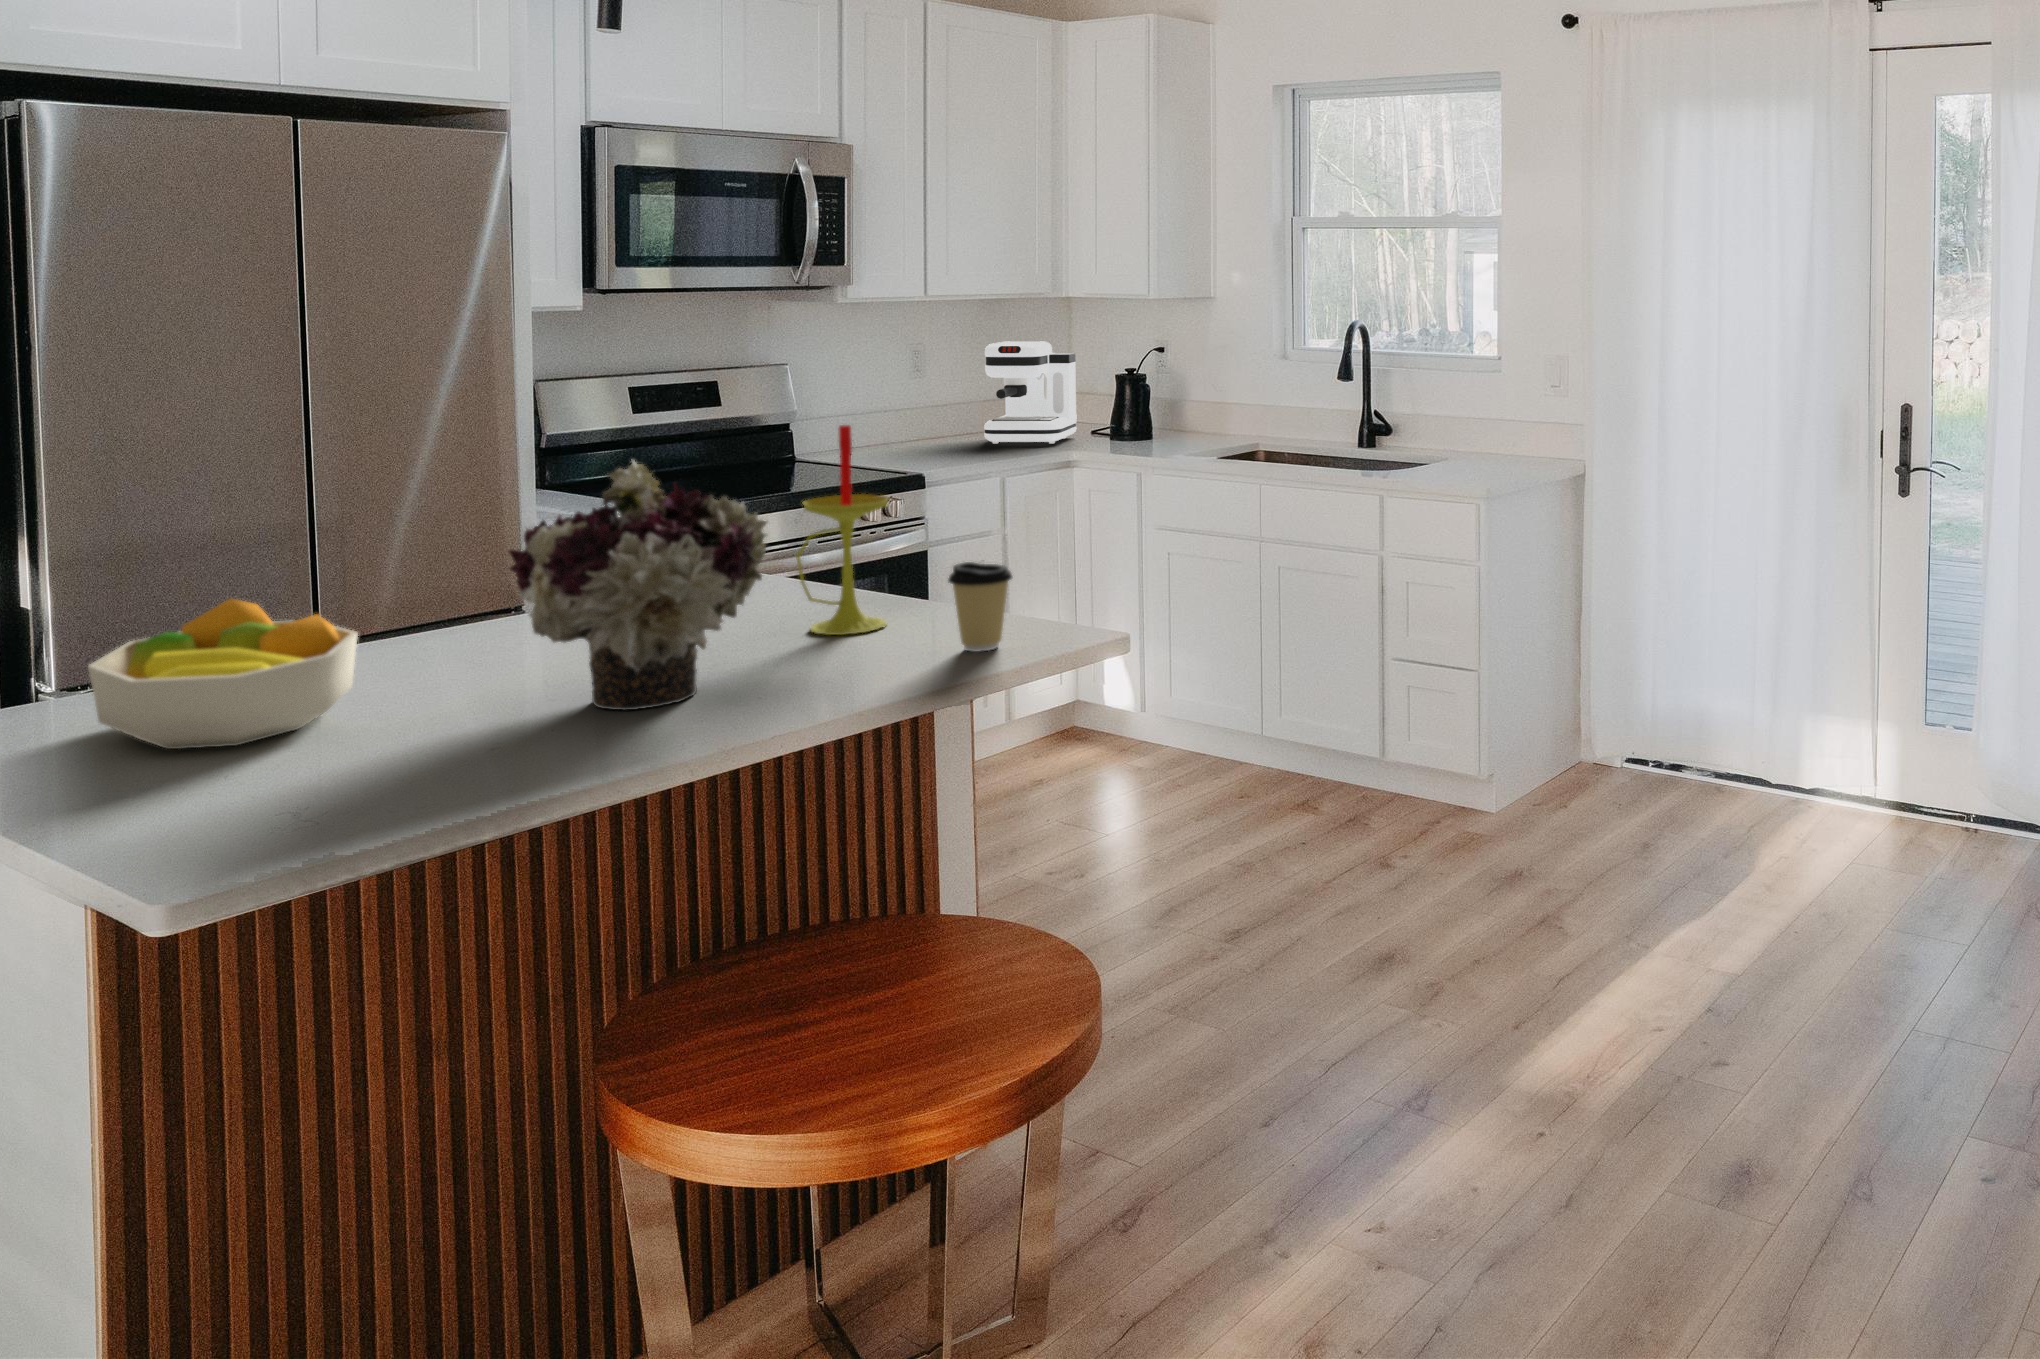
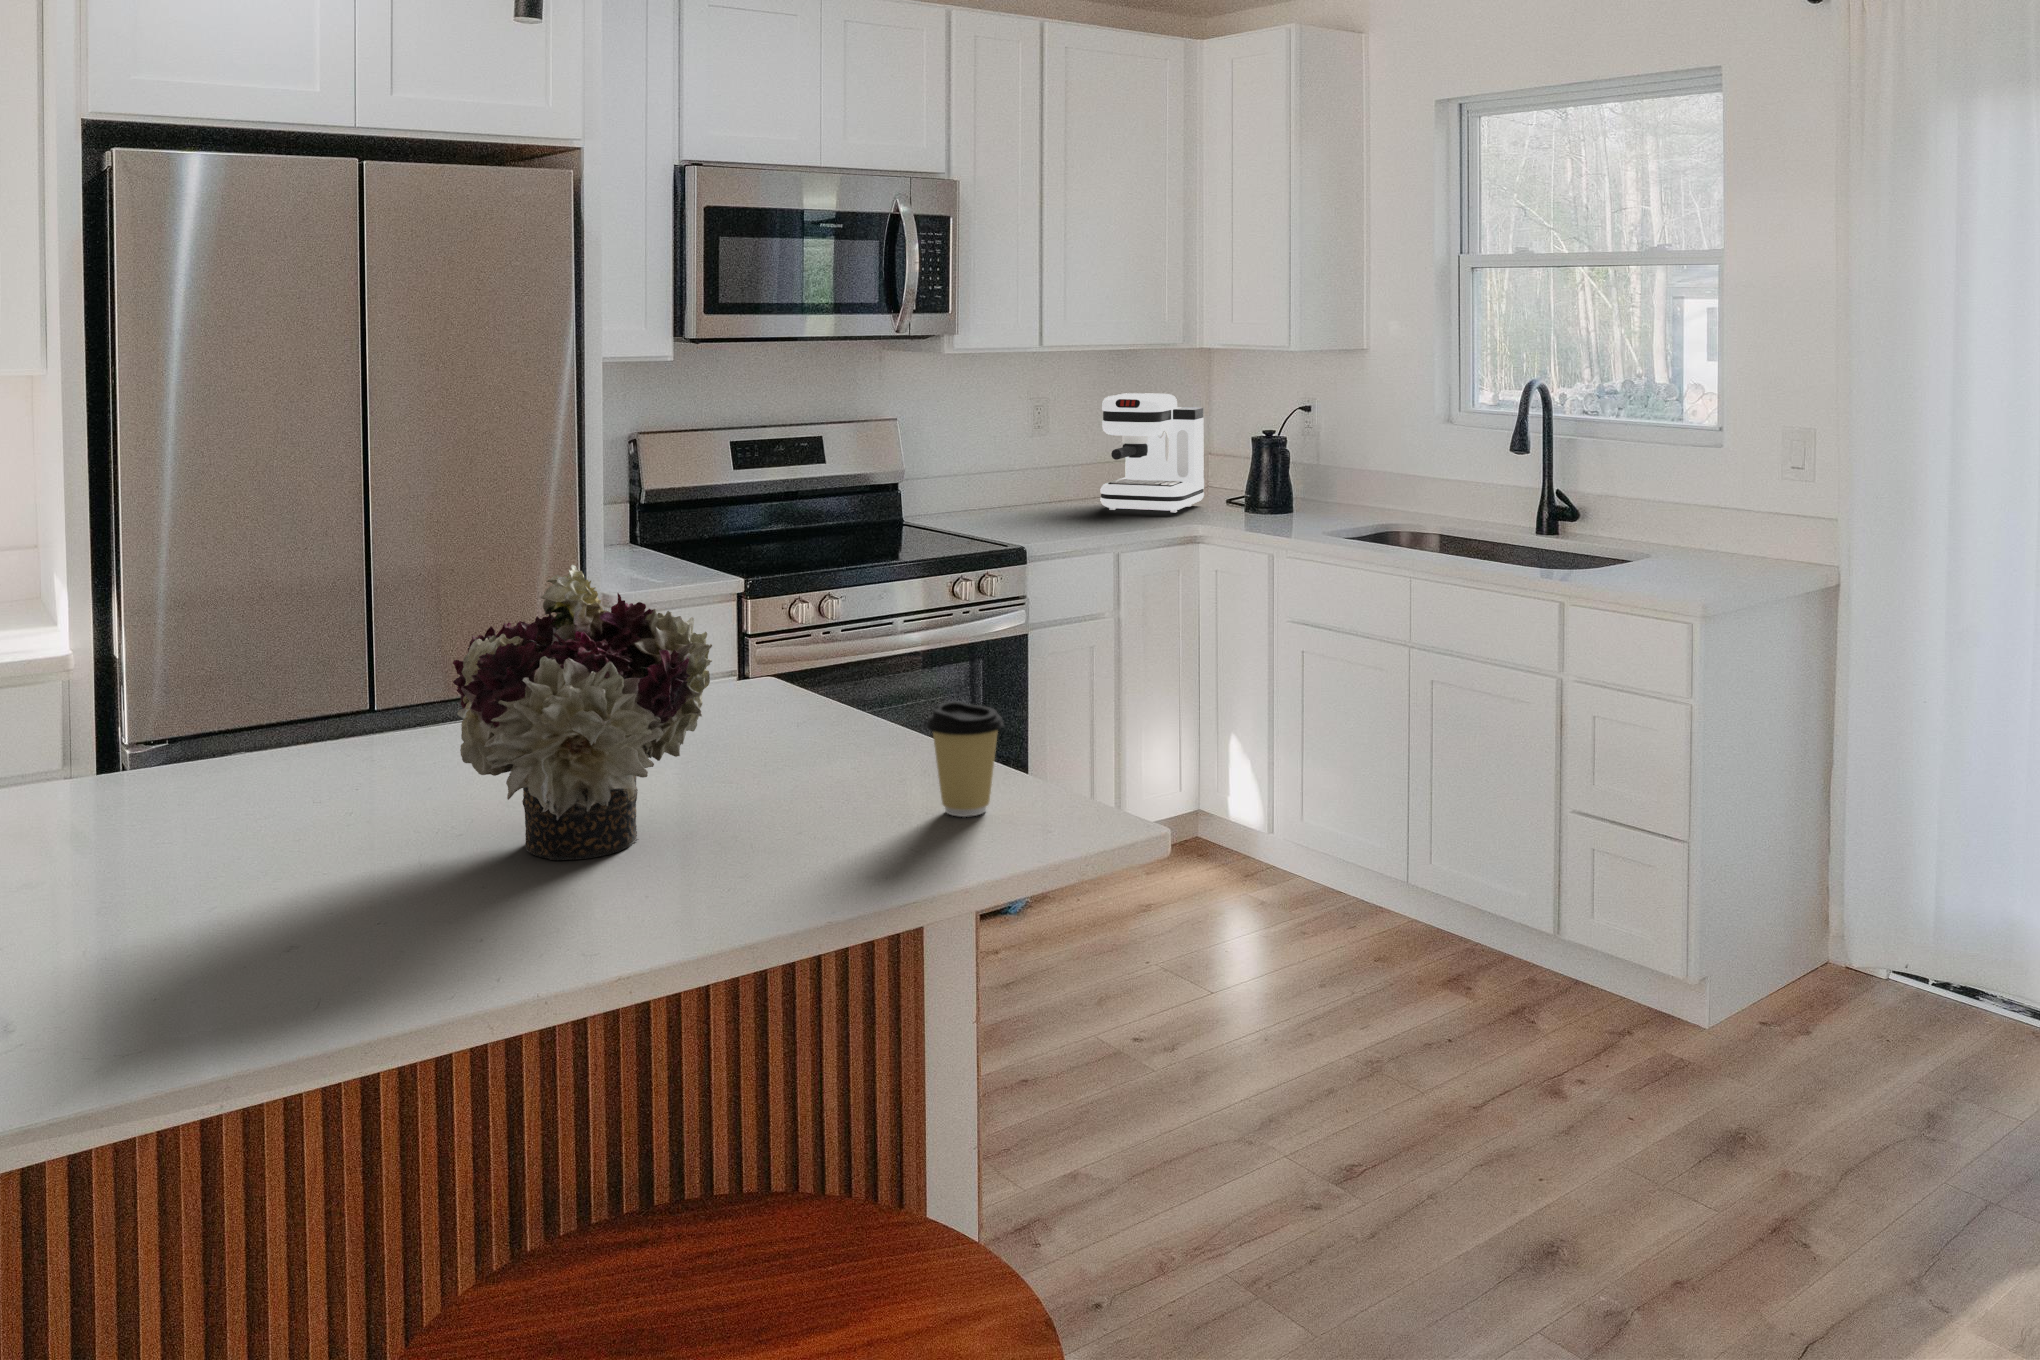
candle: present [796,425,889,635] -> none [774,515,884,773]
fruit bowl: present [88,599,358,749] -> none [74,690,322,859]

